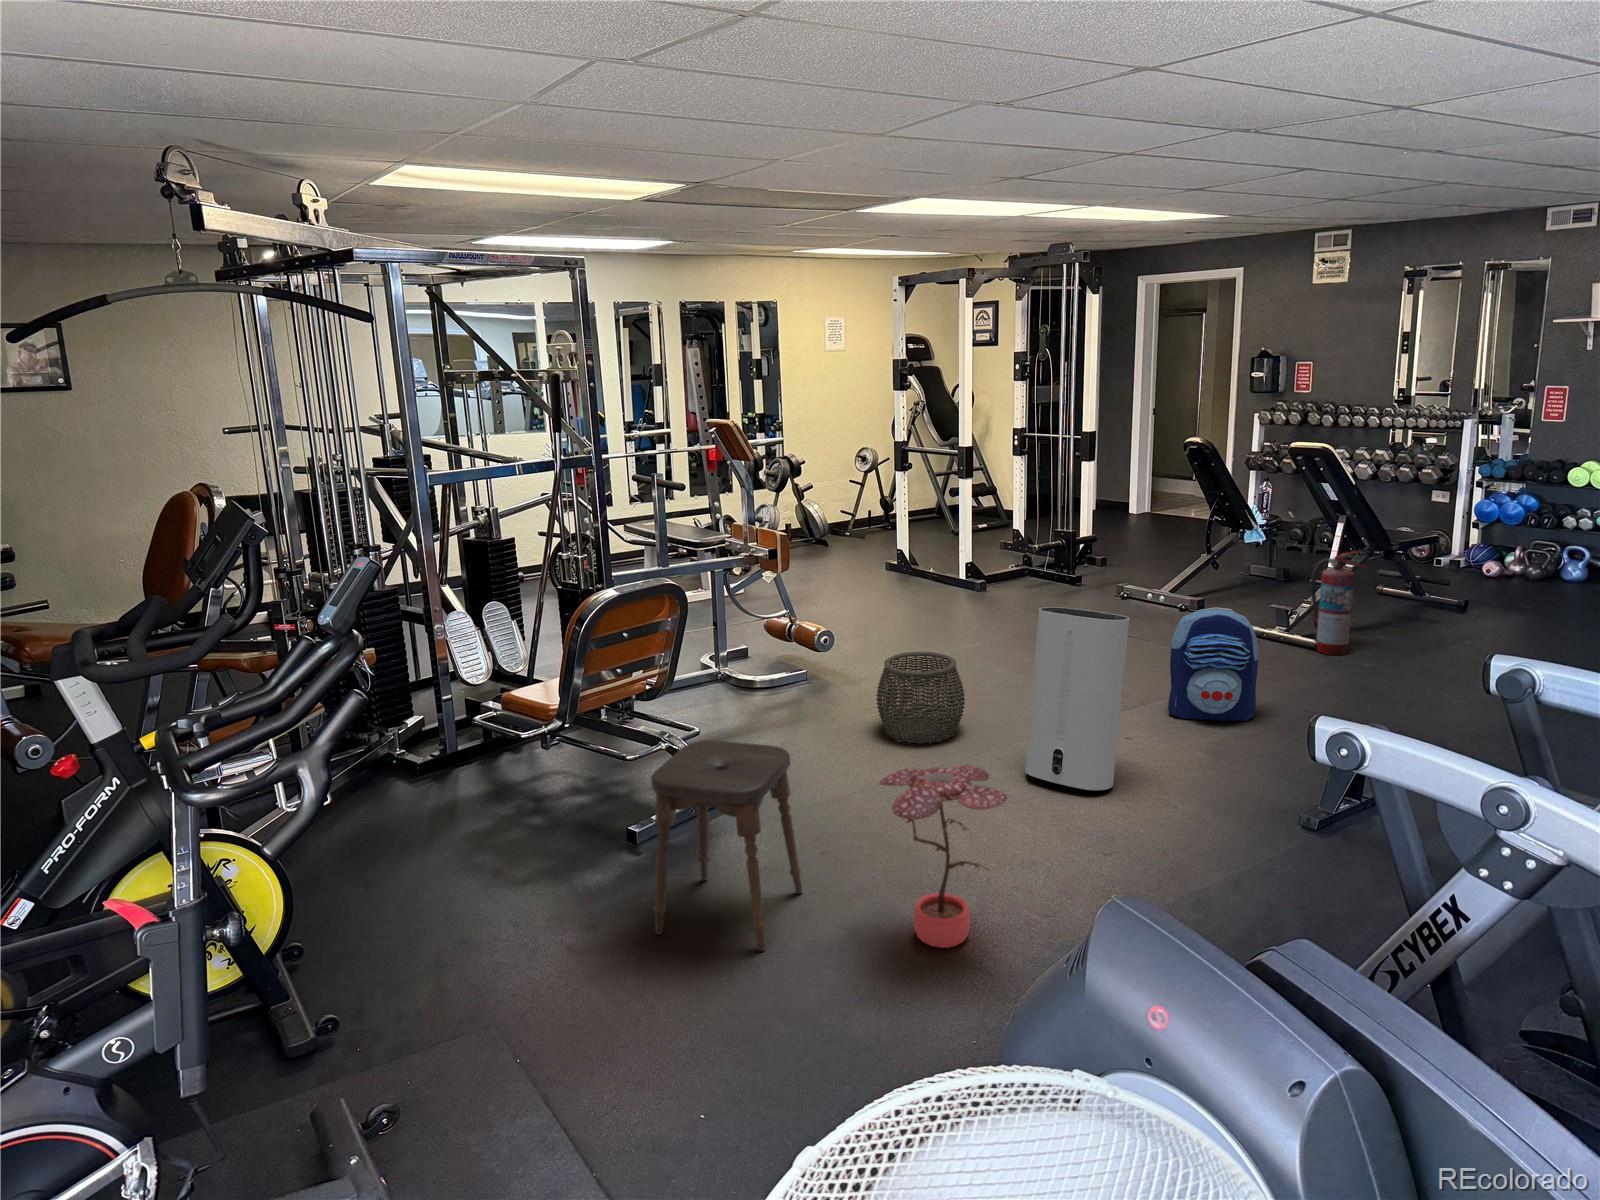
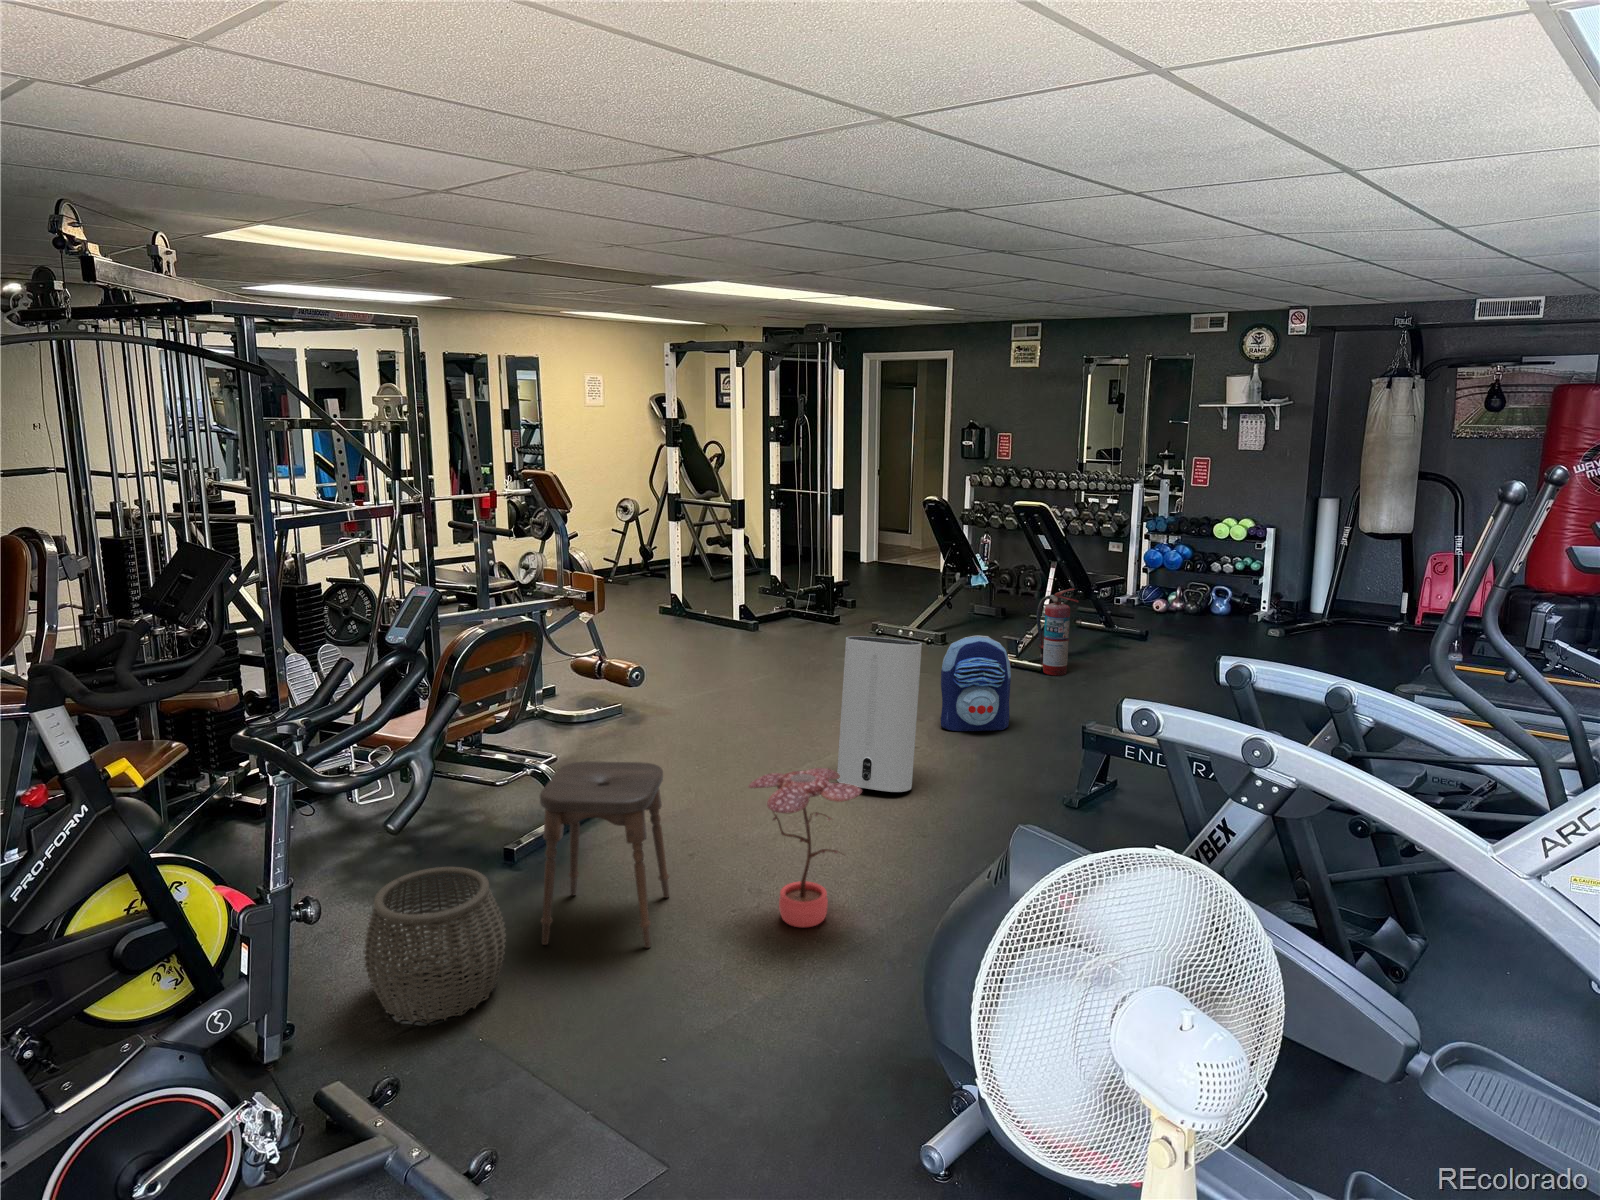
woven basket: present [876,652,965,744] -> present [364,867,506,1023]

